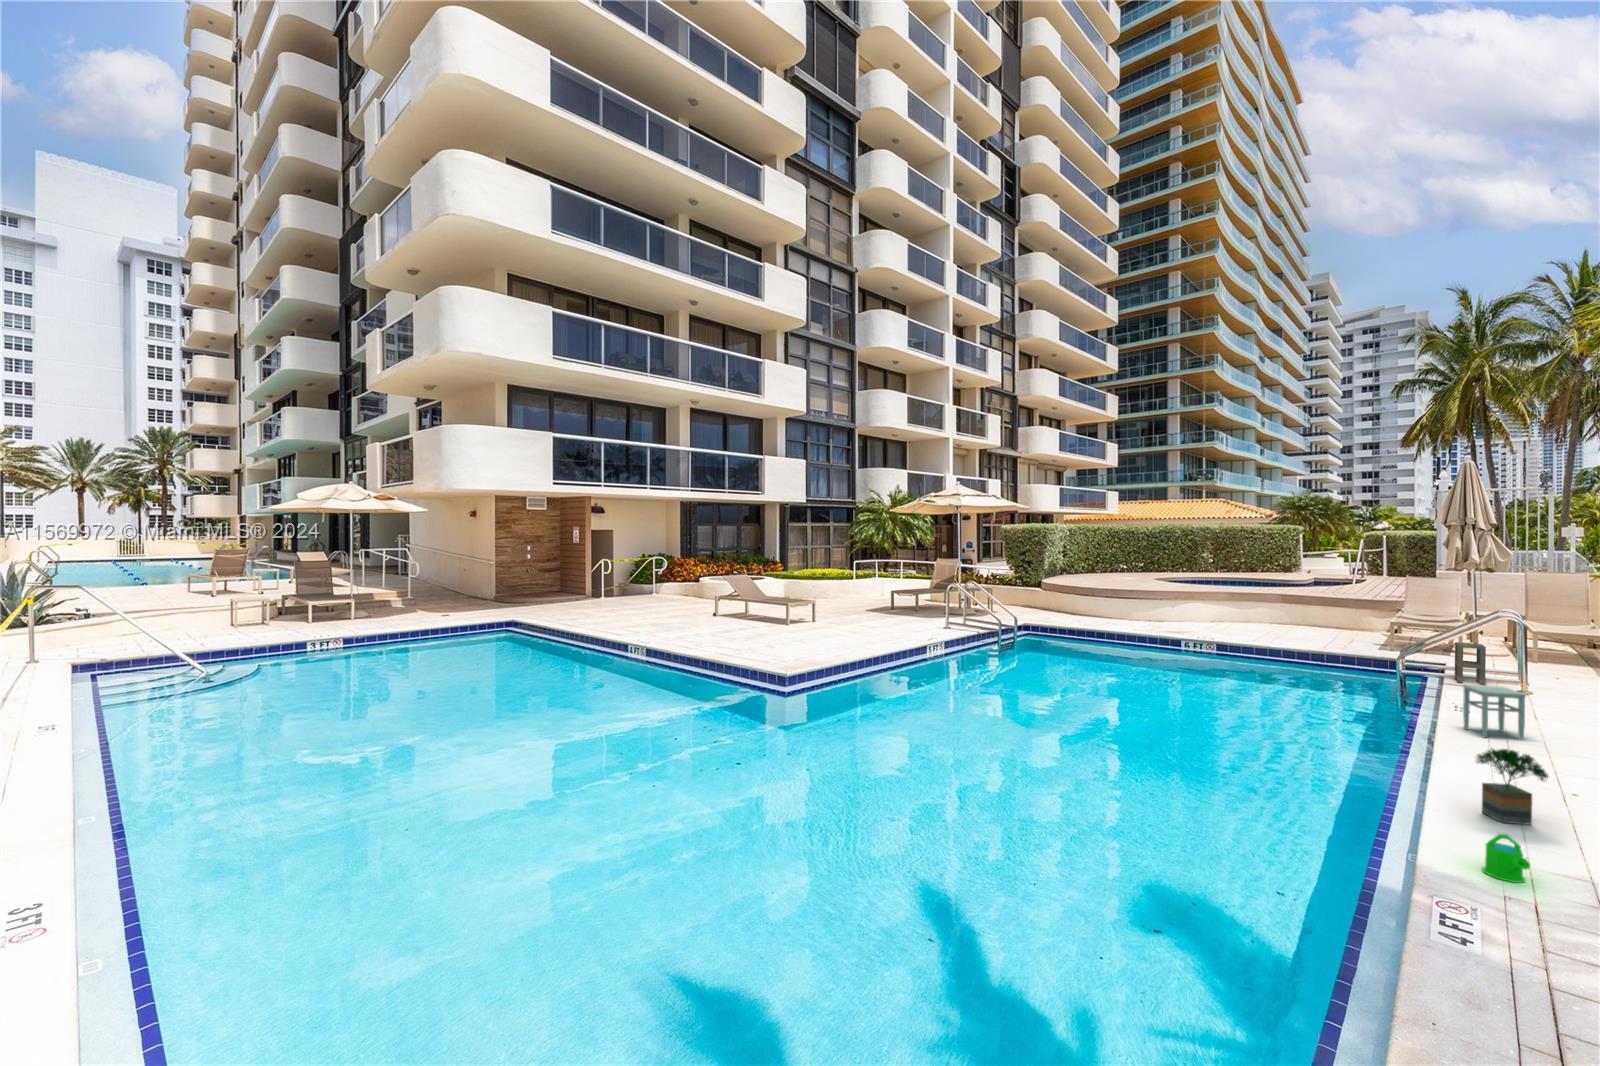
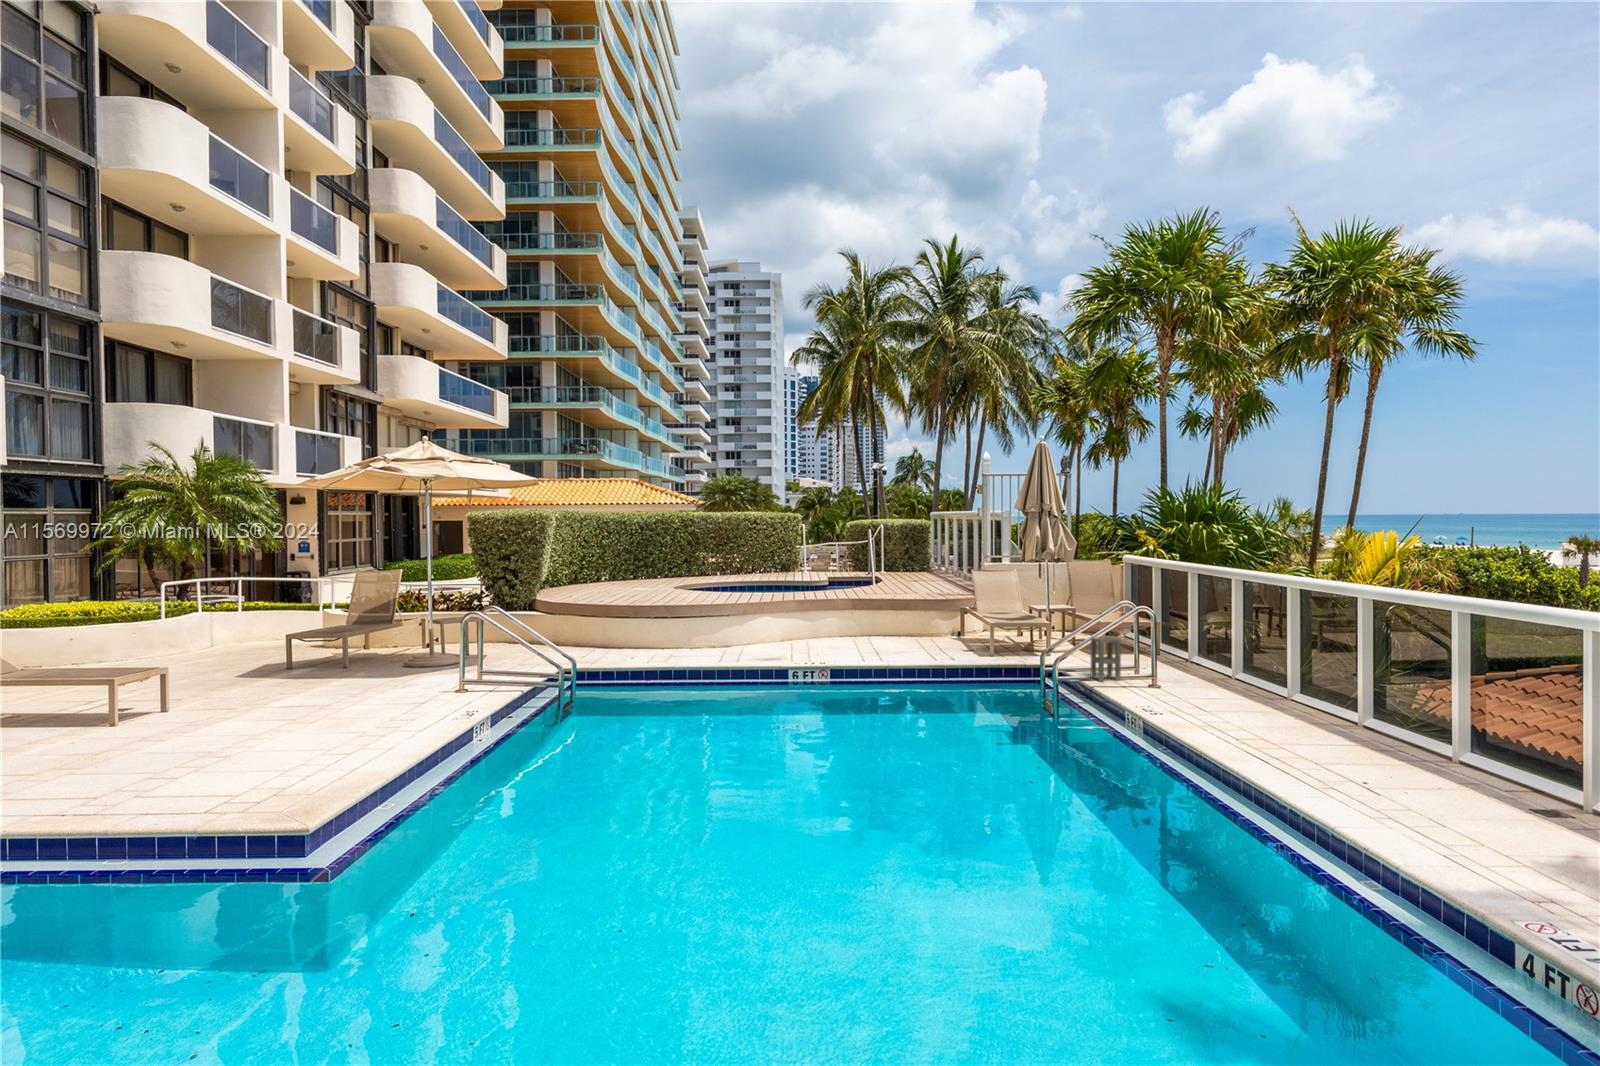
stool: present [1463,685,1526,740] -> none [1202,680,1256,737]
potted tree: present [1477,748,1548,825] -> none [1383,745,1451,827]
watering can: present [1483,834,1530,883] -> none [1504,839,1574,889]

